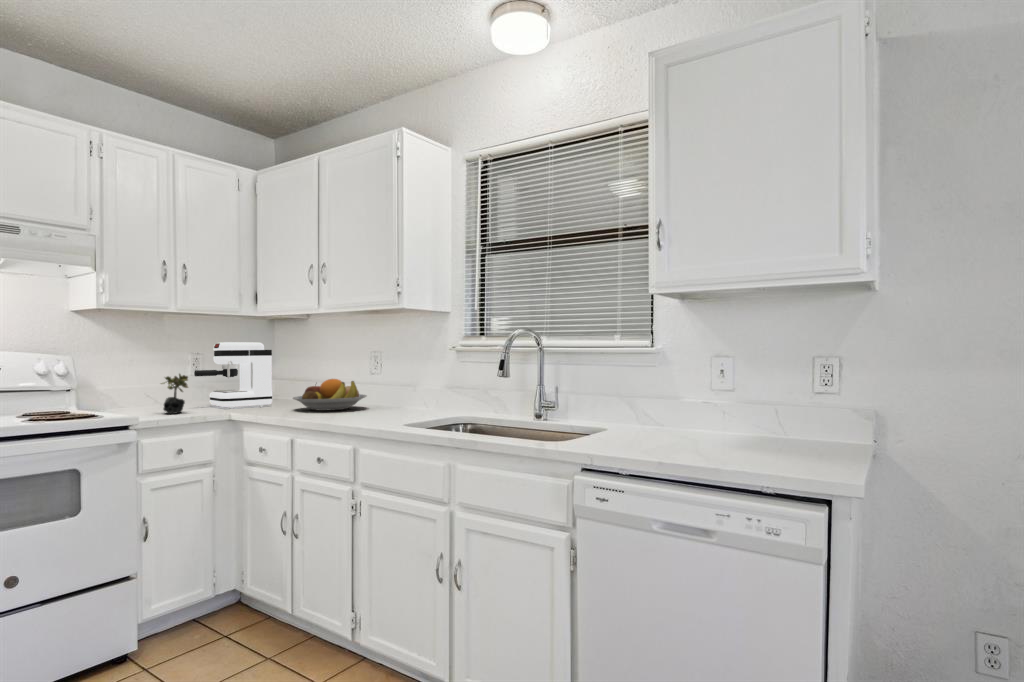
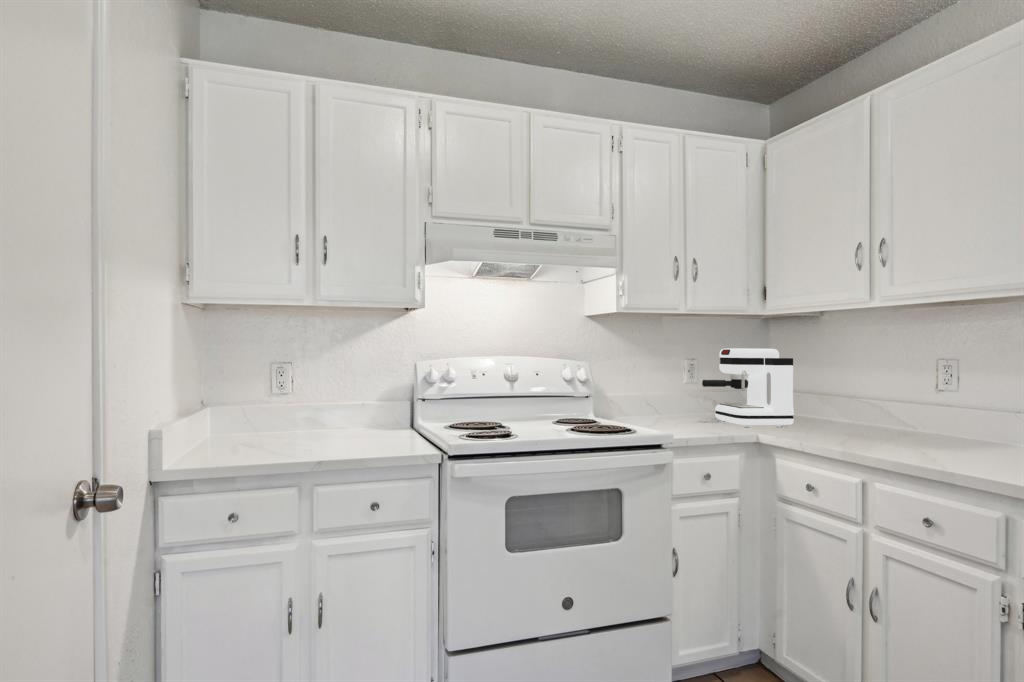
succulent plant: present [161,374,188,414] -> none [677,384,709,431]
fruit bowl: present [293,379,367,411] -> none [833,401,947,444]

